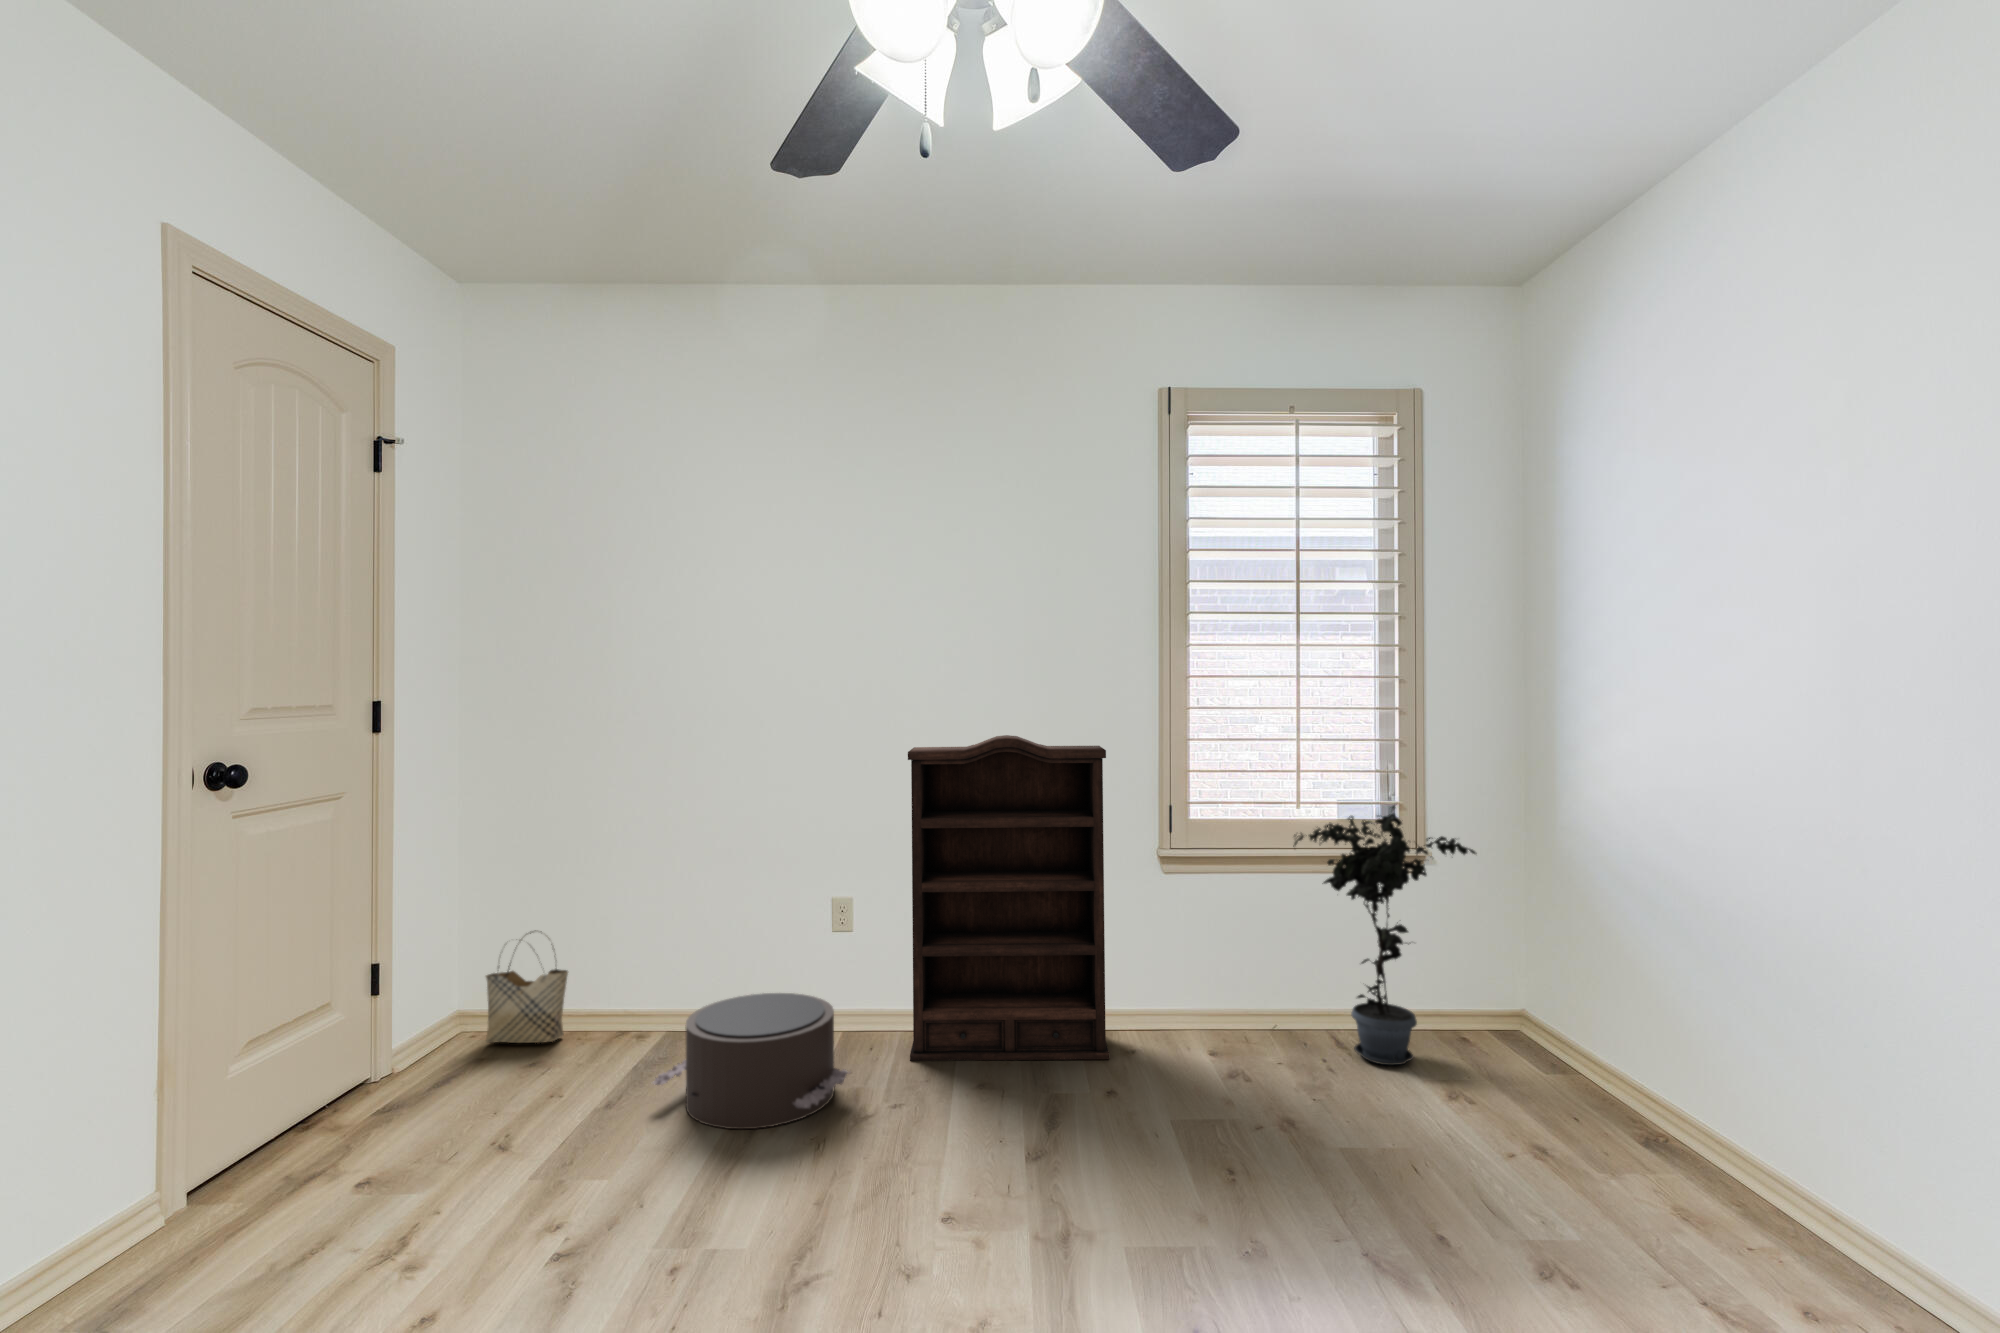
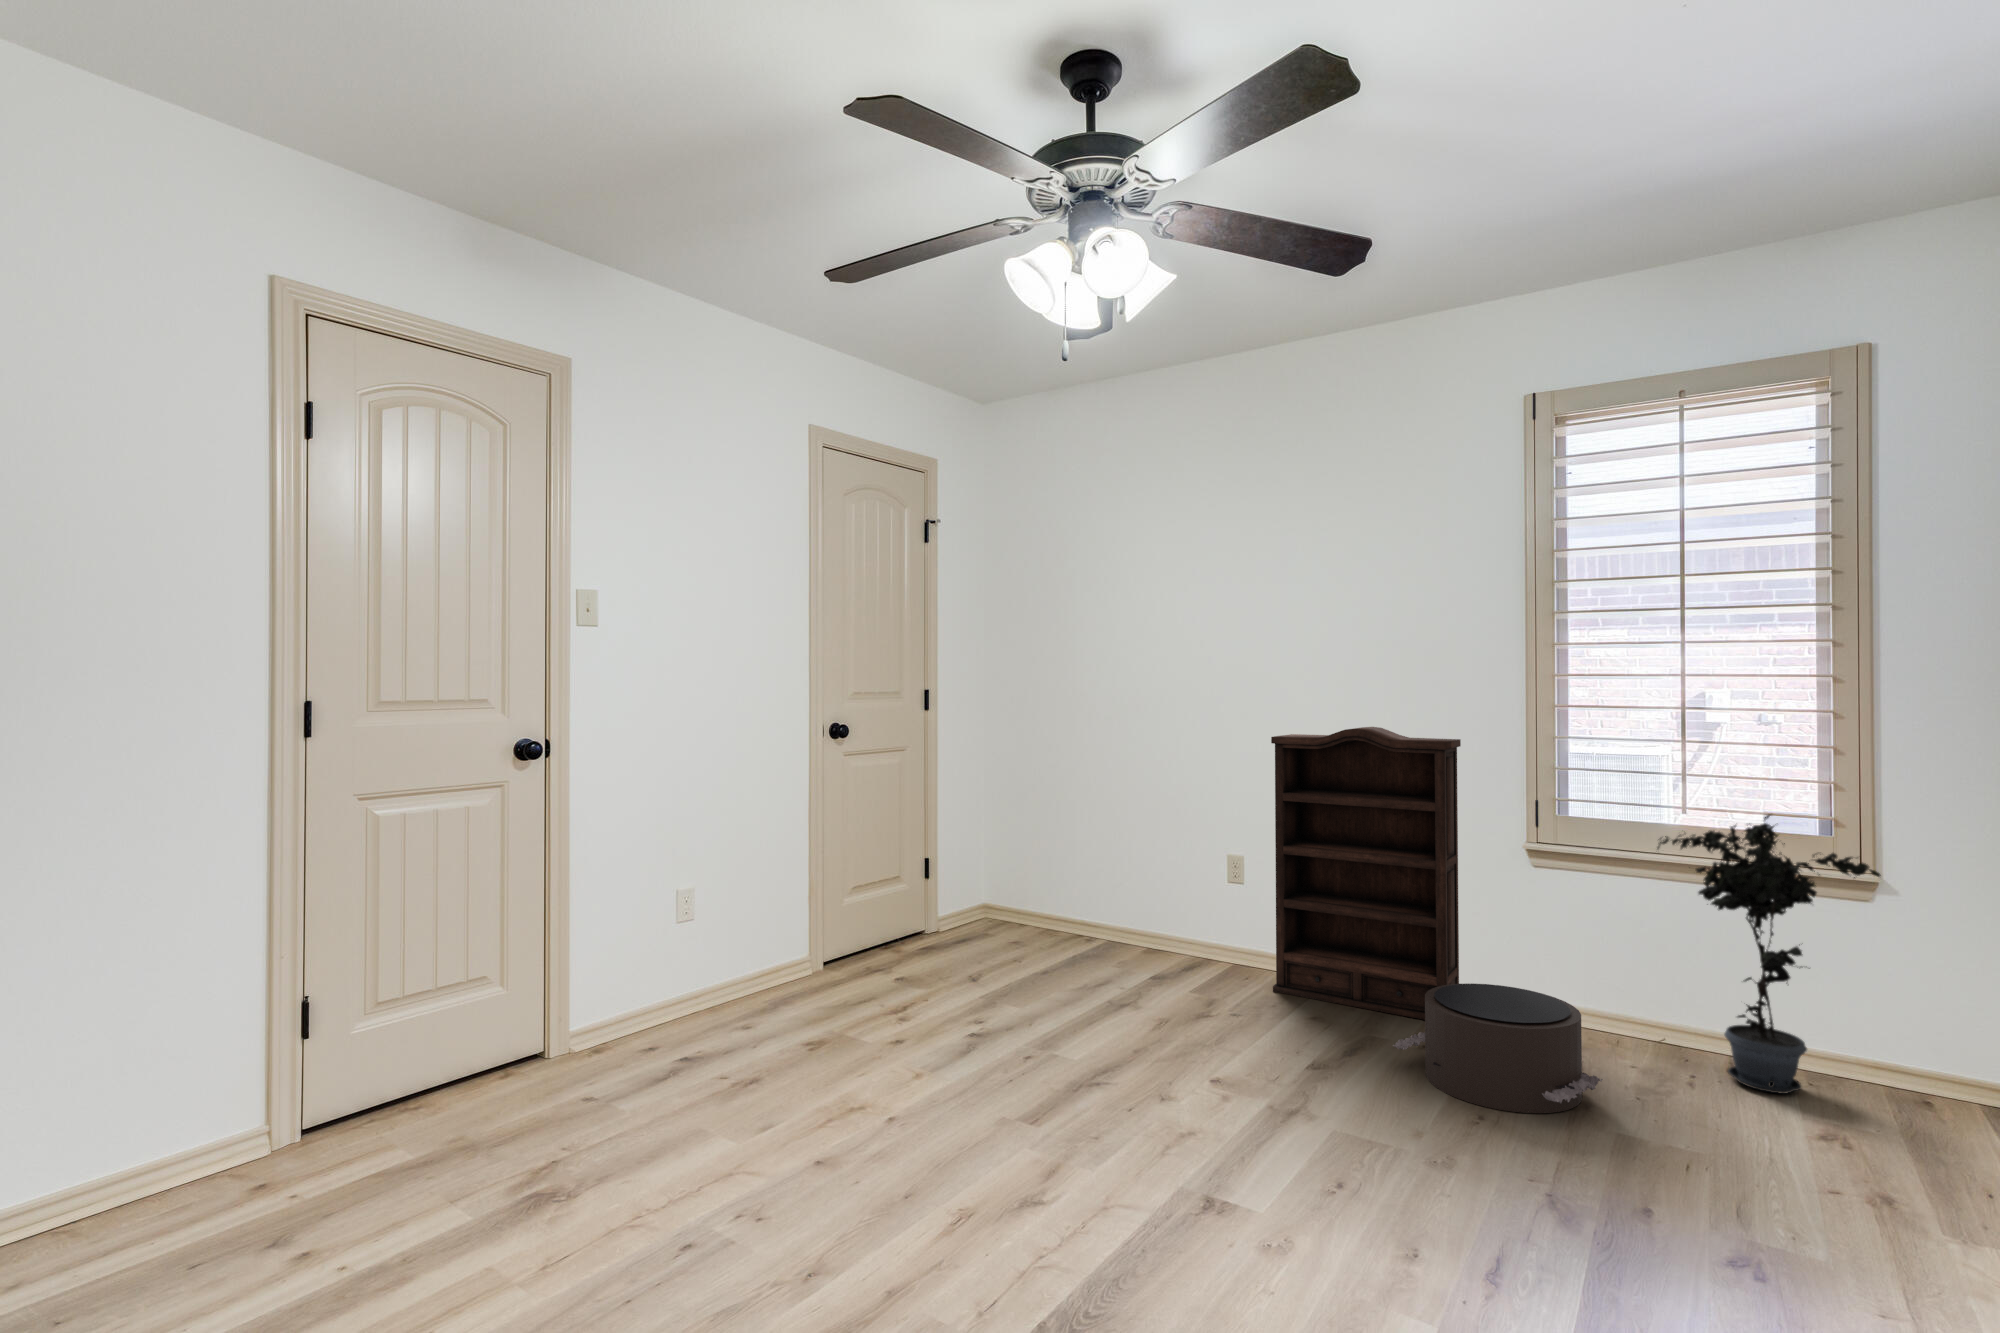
woven basket: present [486,930,568,1043] -> none [996,854,1047,933]
pouf: present [653,993,849,1129] -> present [1393,983,1603,1113]

